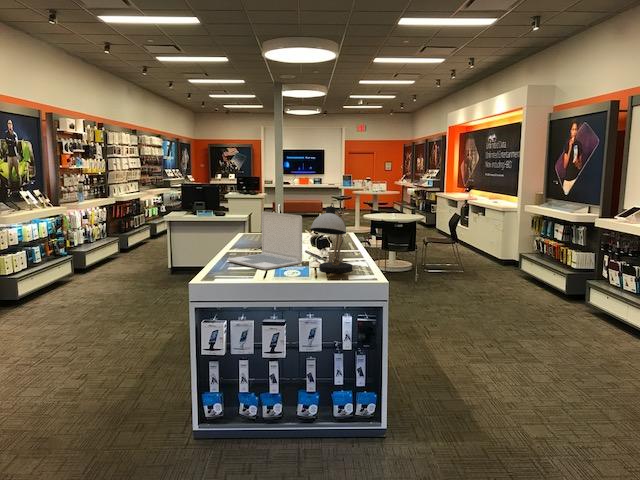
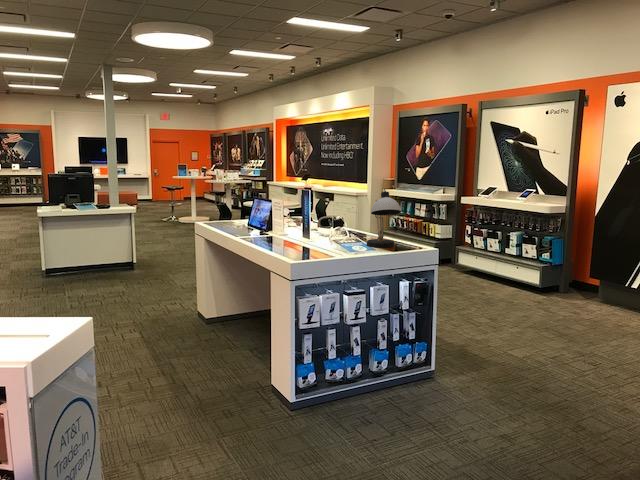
laptop: present [227,212,302,270] -> none [275,199,342,250]

